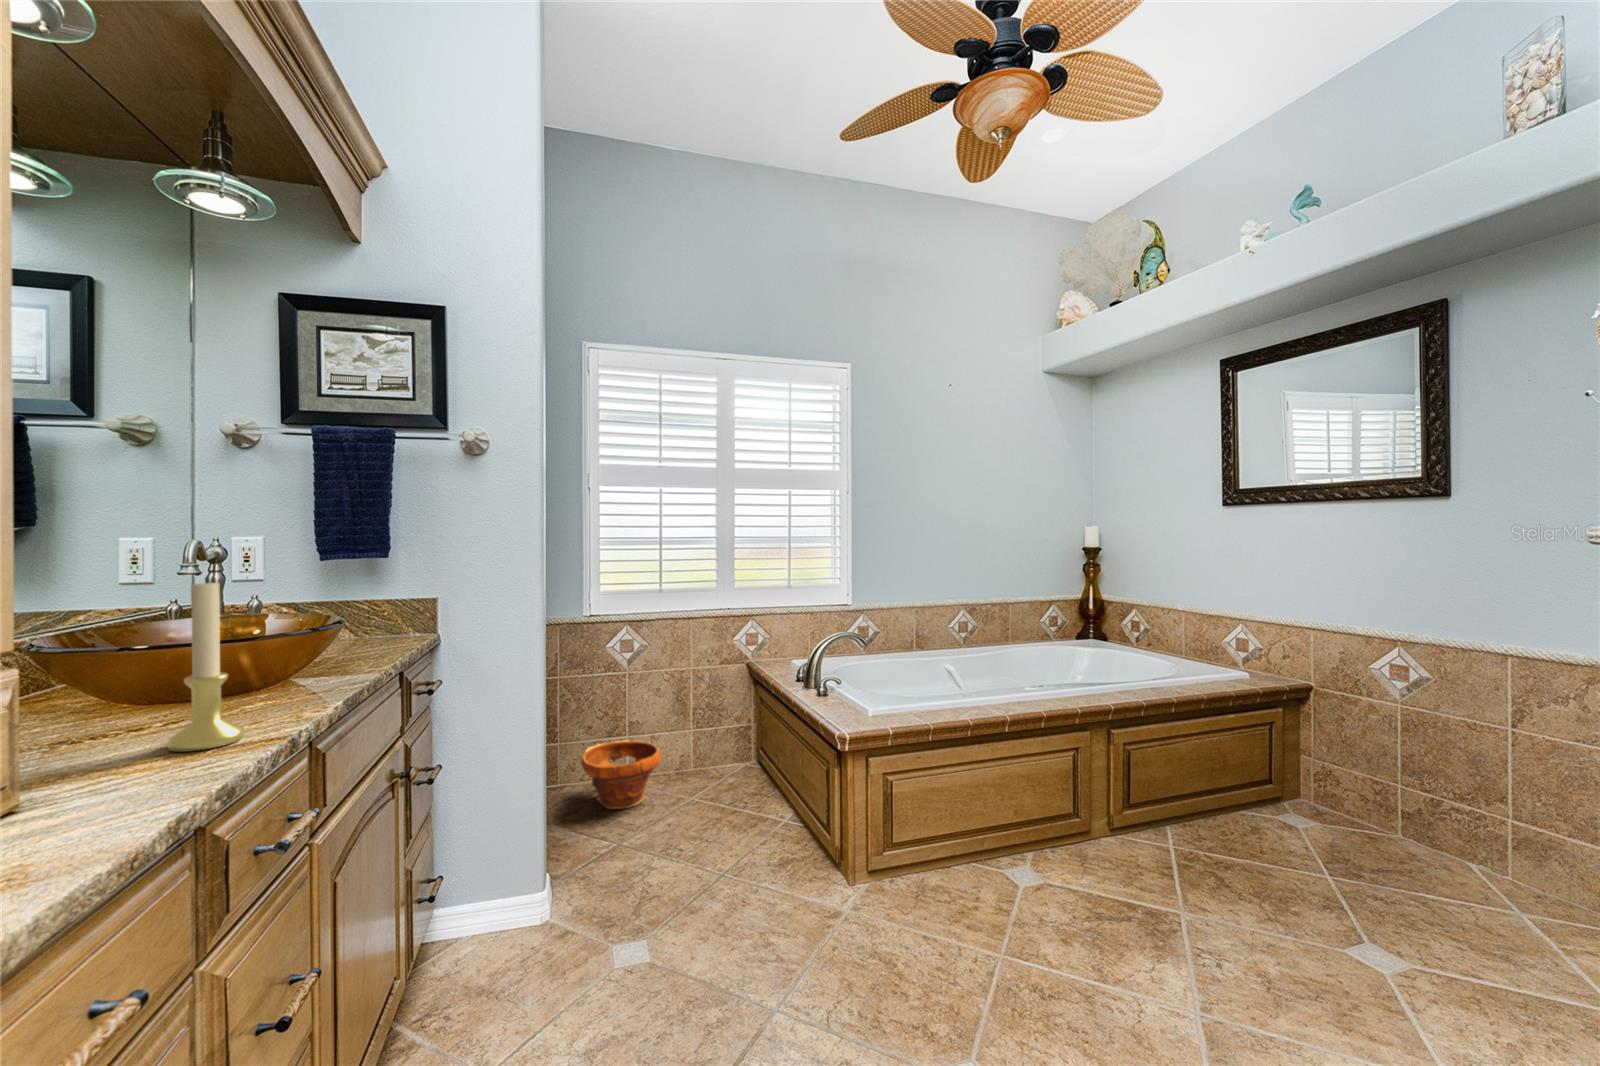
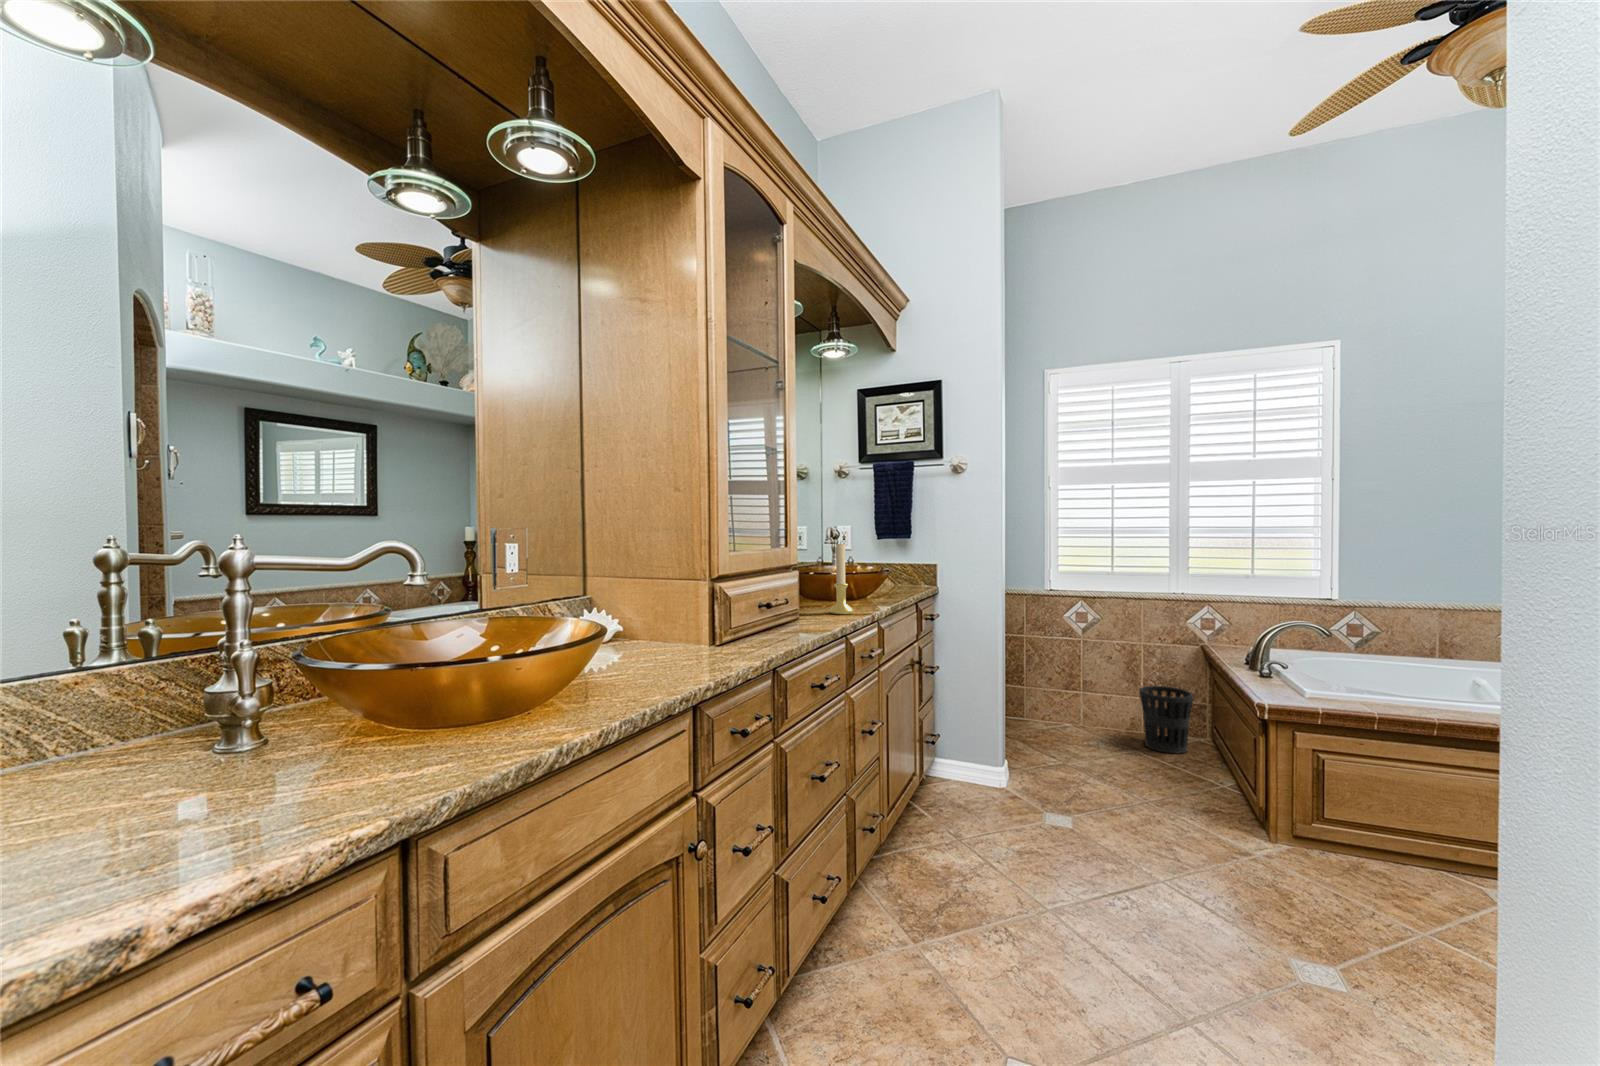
wastebasket: none [692,714,745,791] -> present [1139,686,1193,753]
planter: present [581,740,661,809] -> none [1040,692,1108,744]

